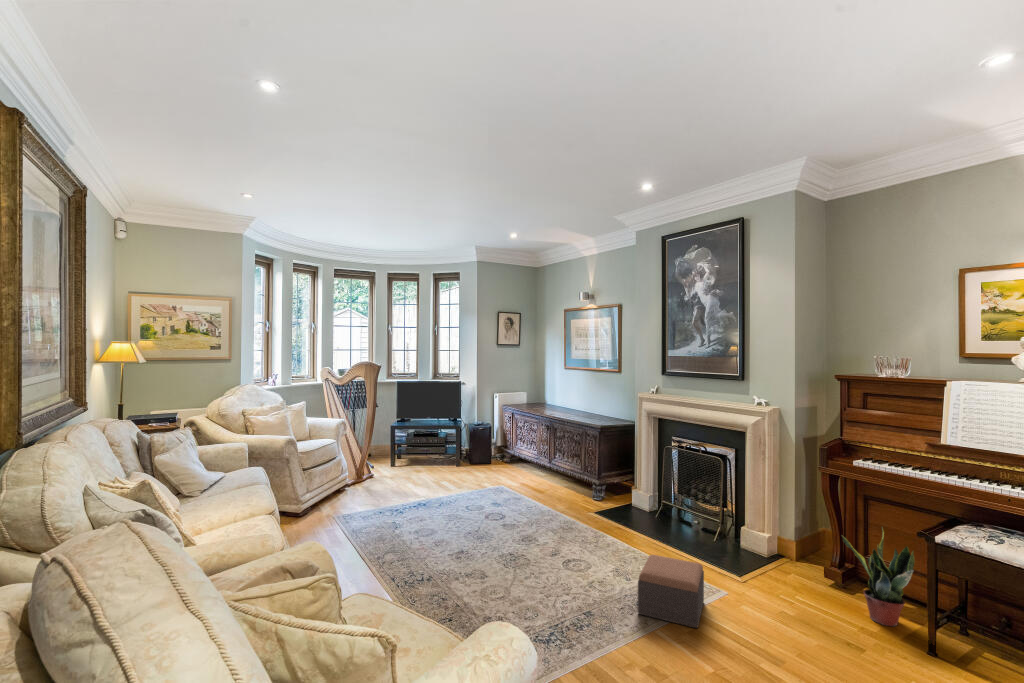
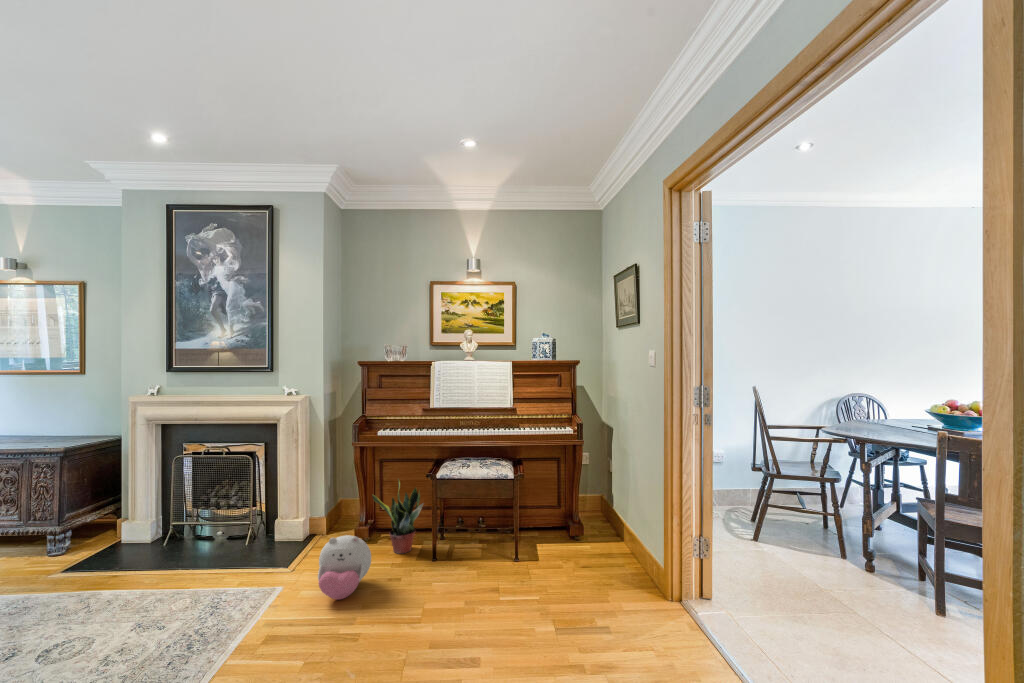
footstool: present [638,555,704,628] -> none [192,569,270,660]
plush toy: none [754,564,822,635] -> present [318,535,371,600]

